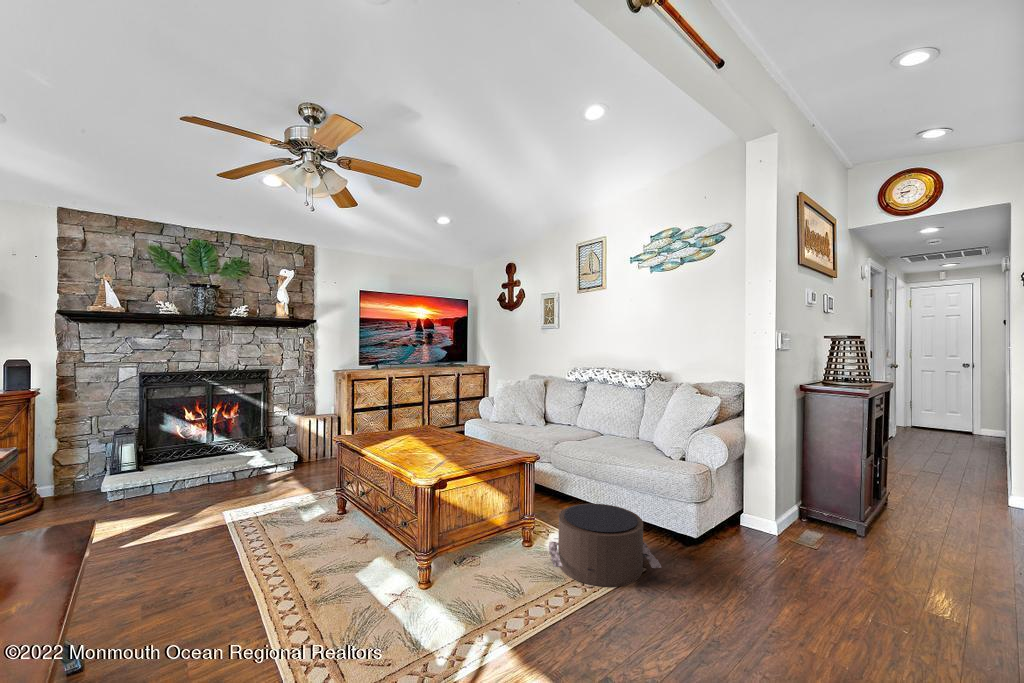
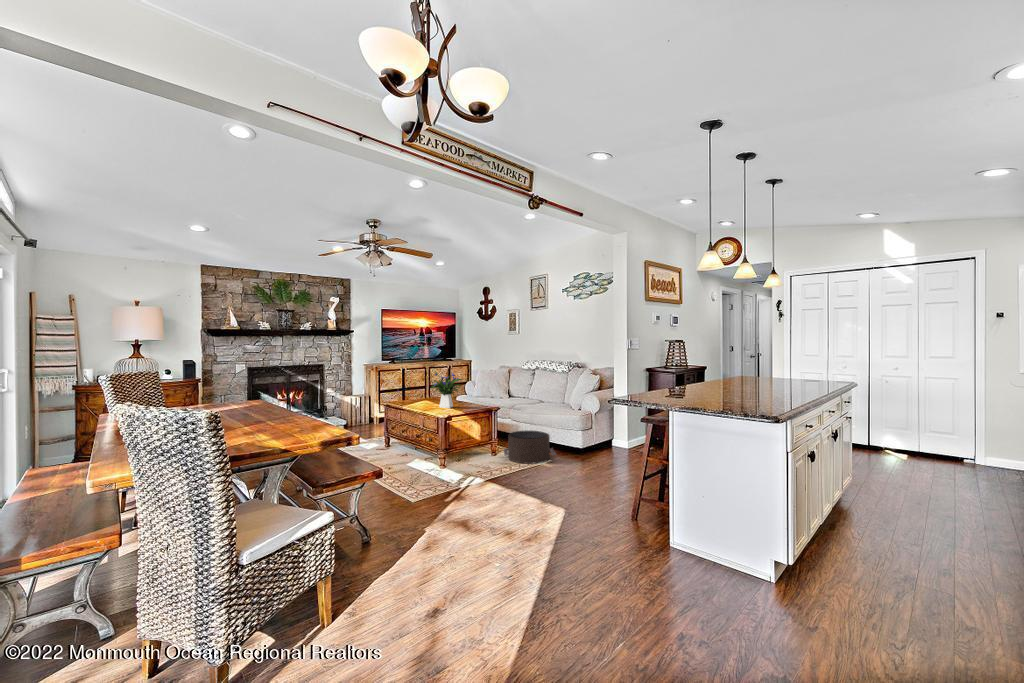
flower arrangement: none [407,384,472,454] -> present [432,372,462,408]

